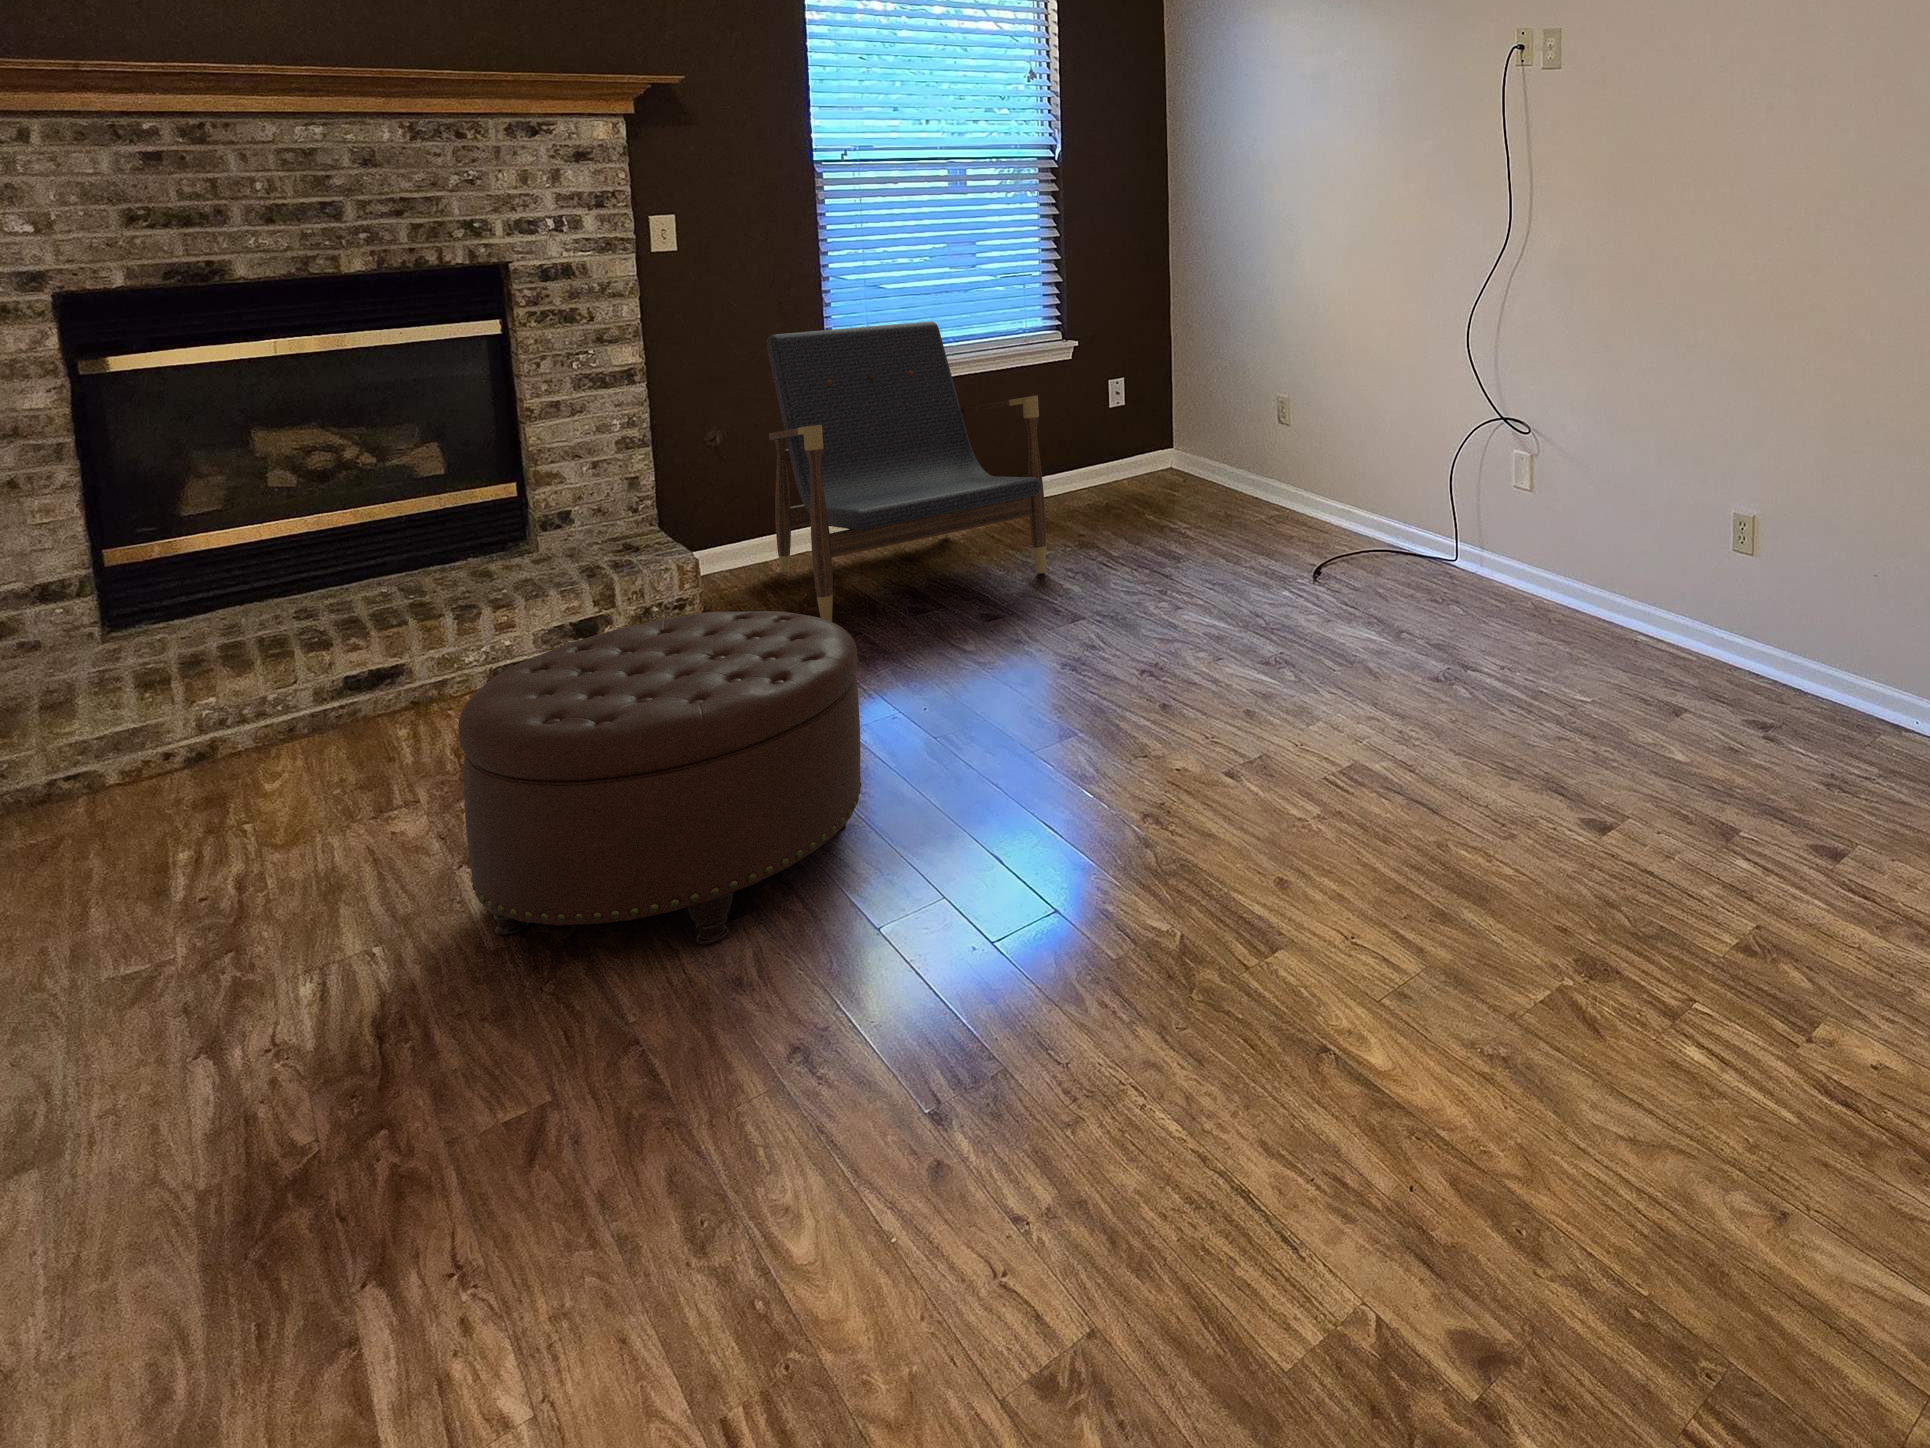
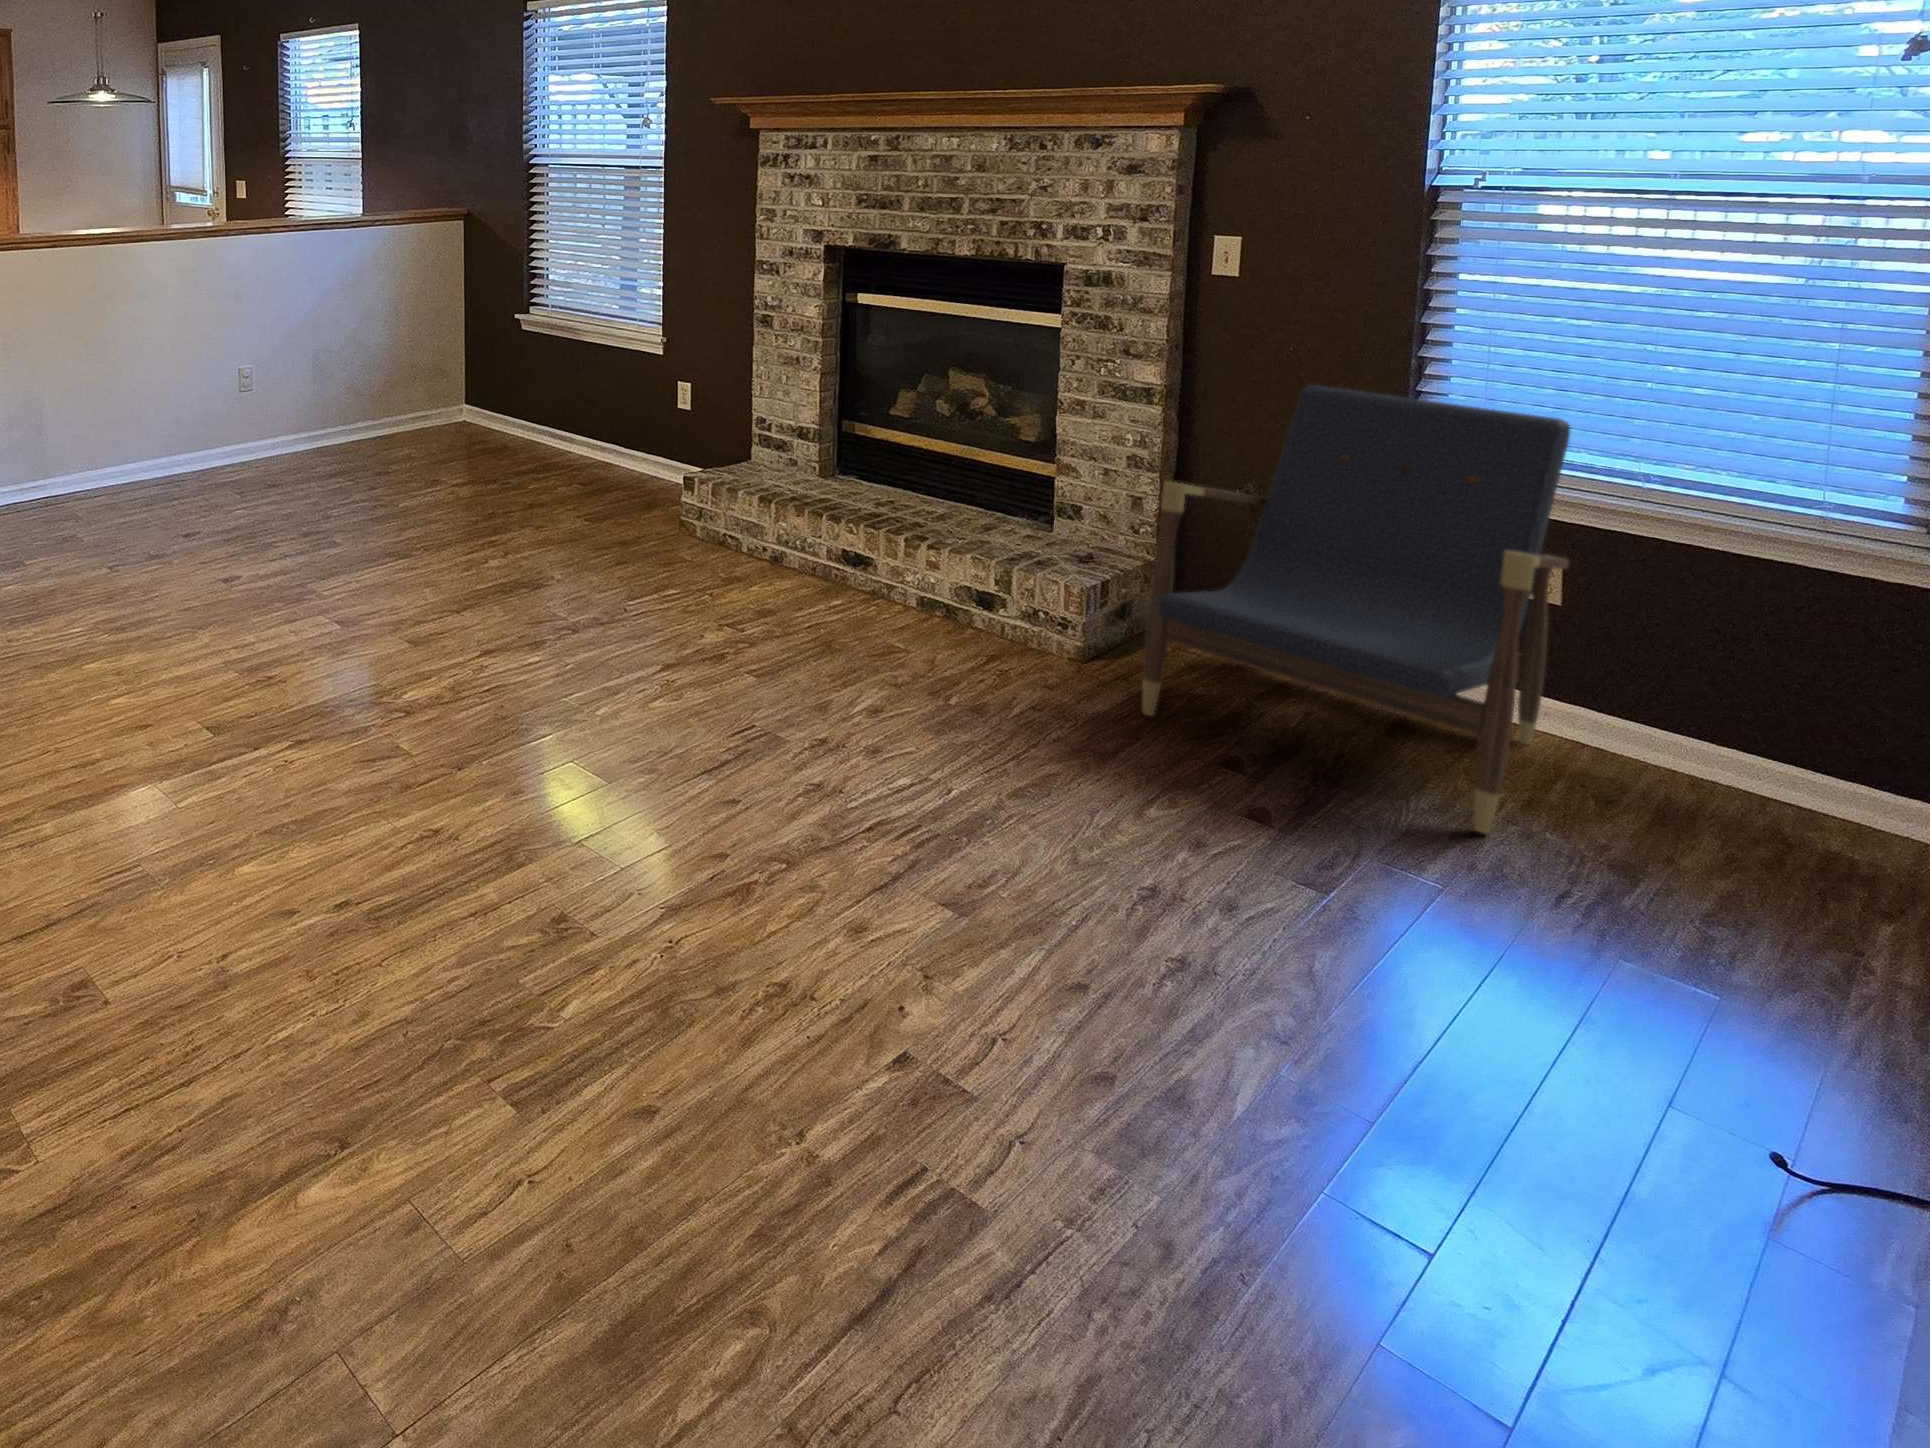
ottoman: present [458,611,861,944] -> none [526,537,796,799]

